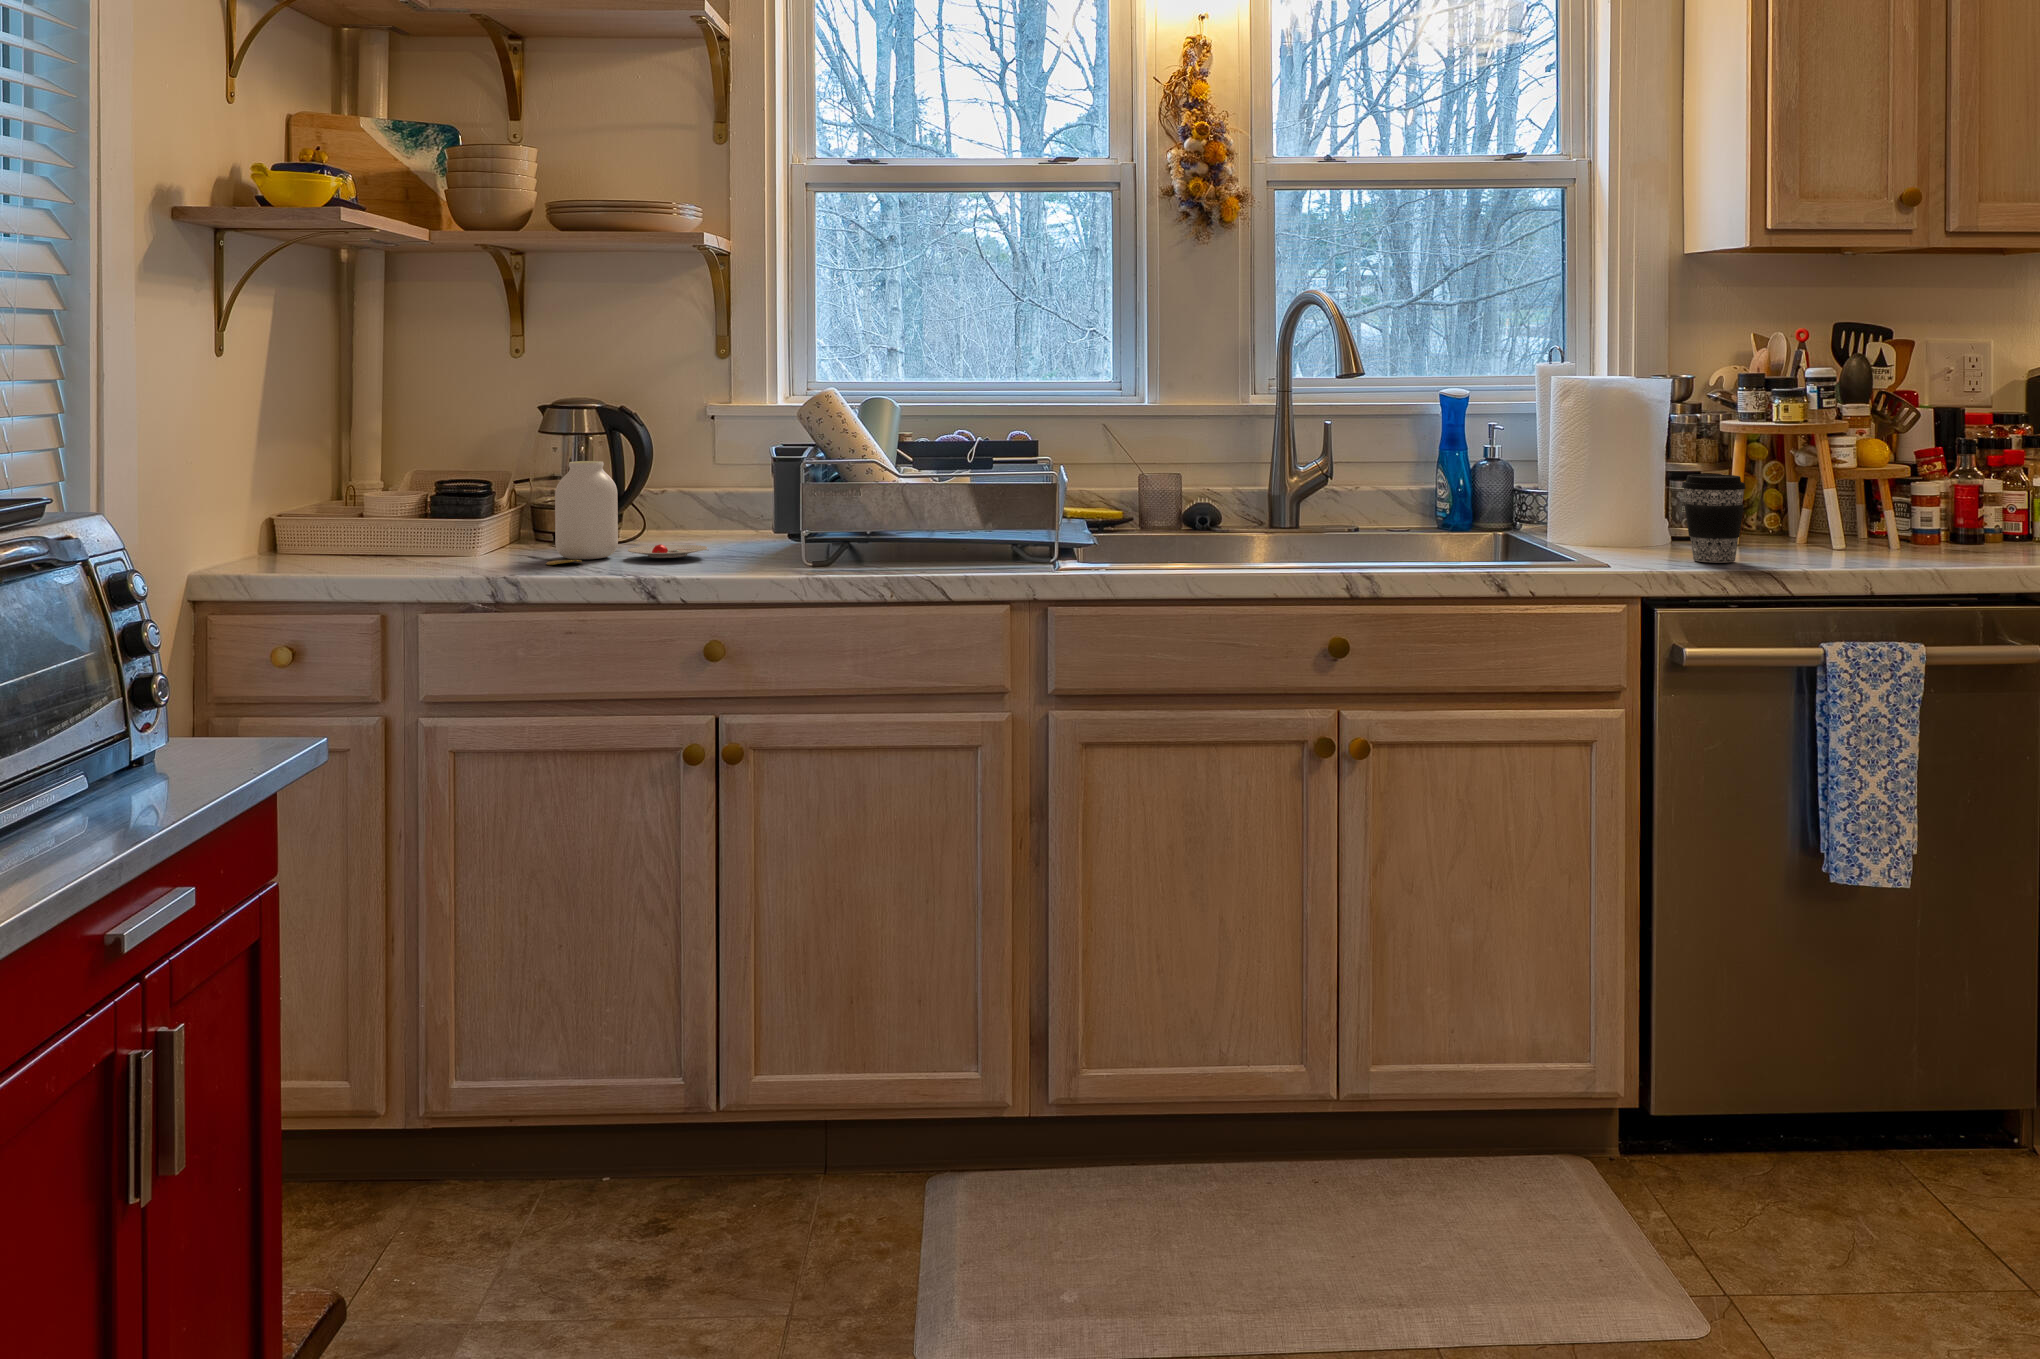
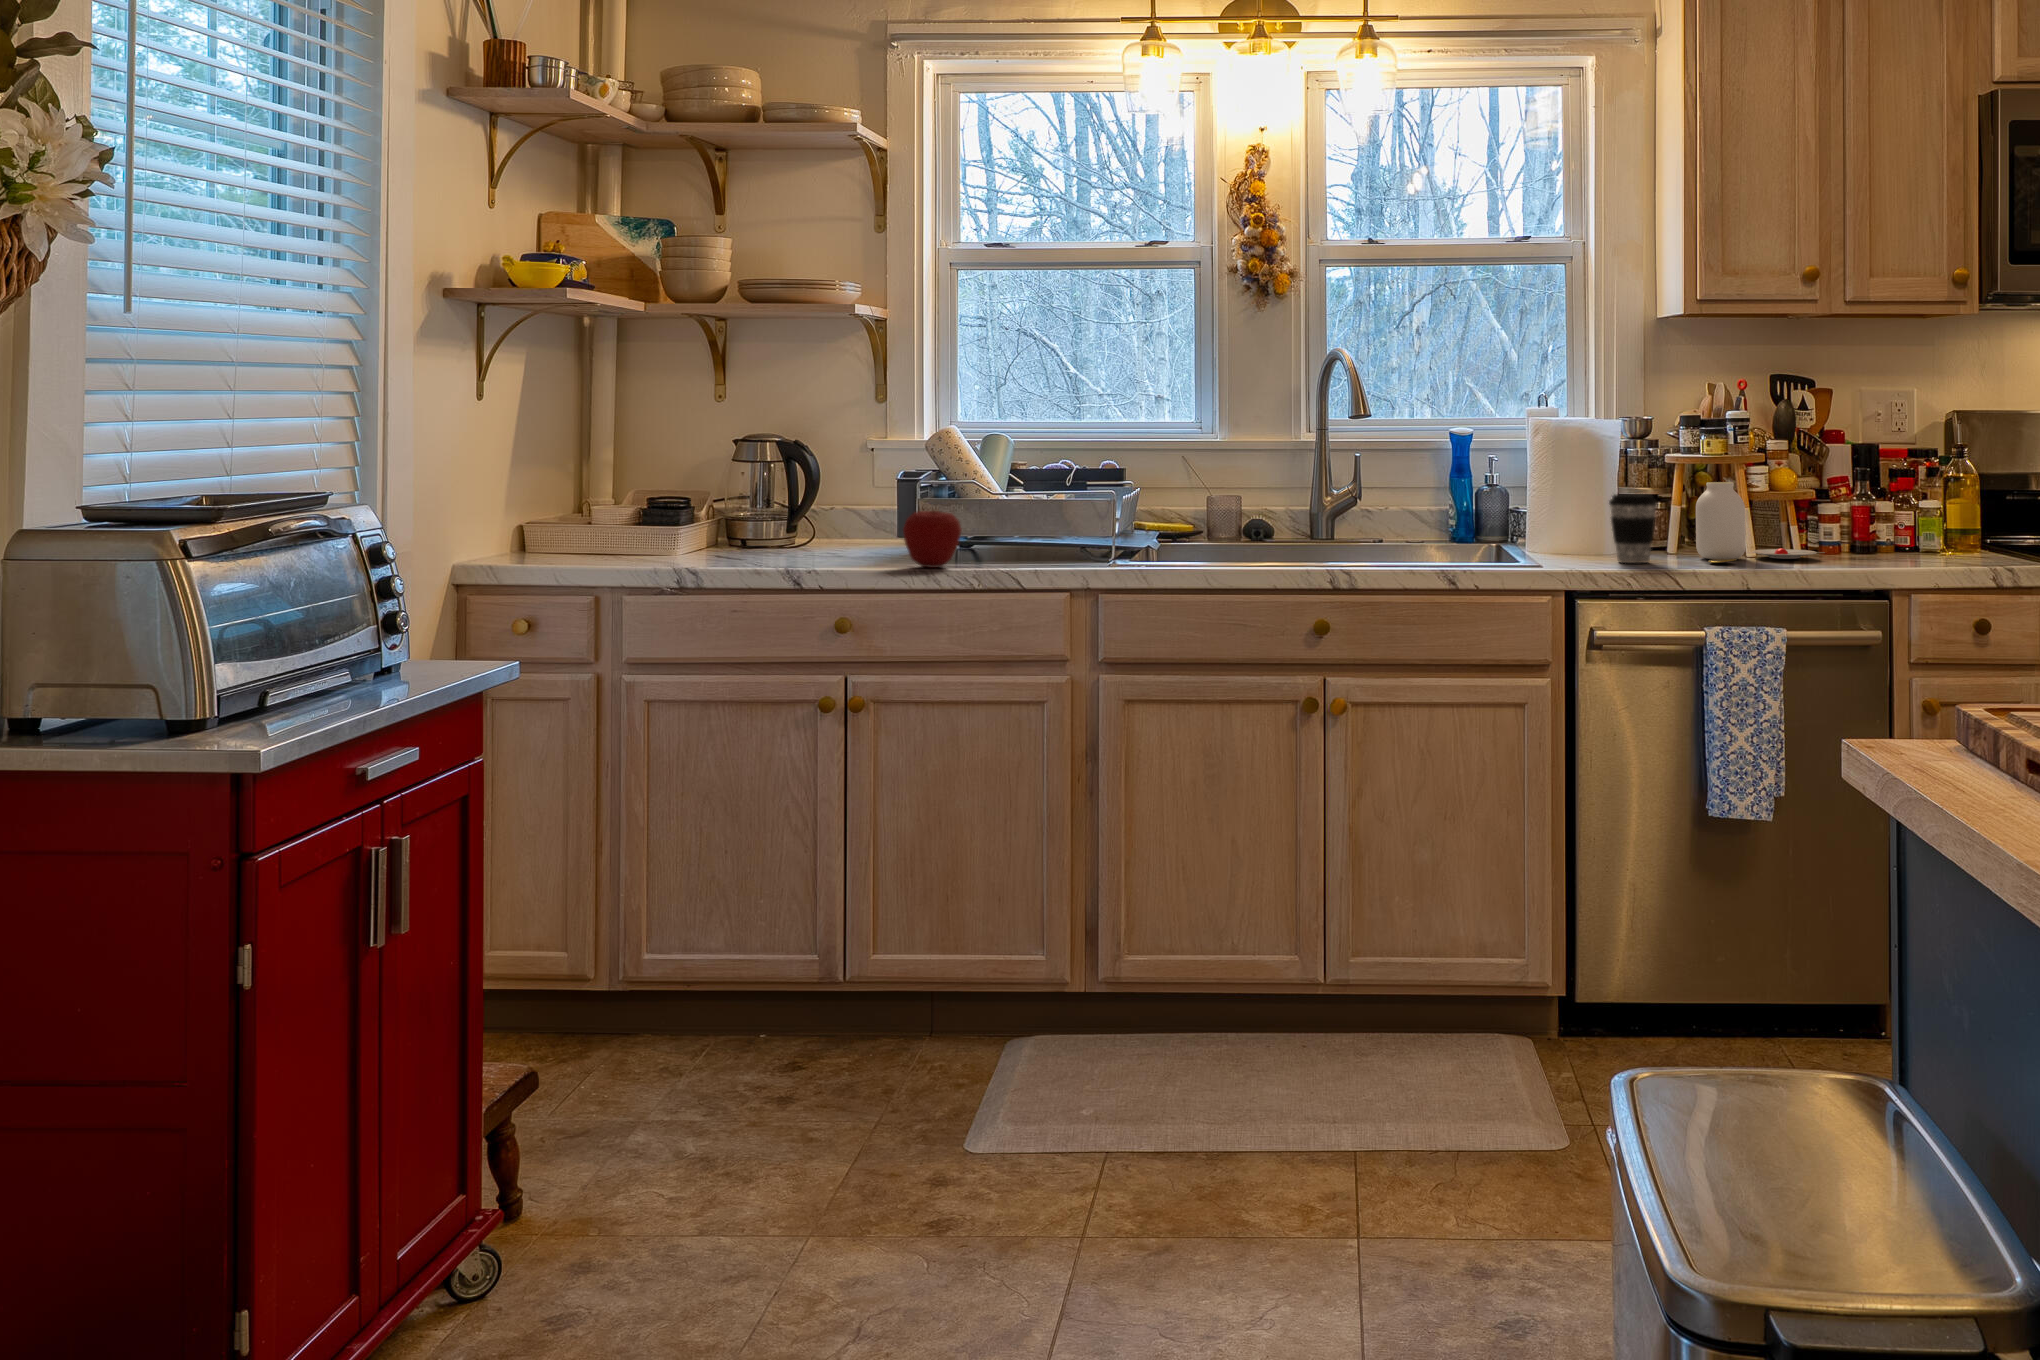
jar: present [546,461,707,565] -> present [1696,482,1817,563]
apple: none [787,496,864,575] -> present [903,510,962,568]

